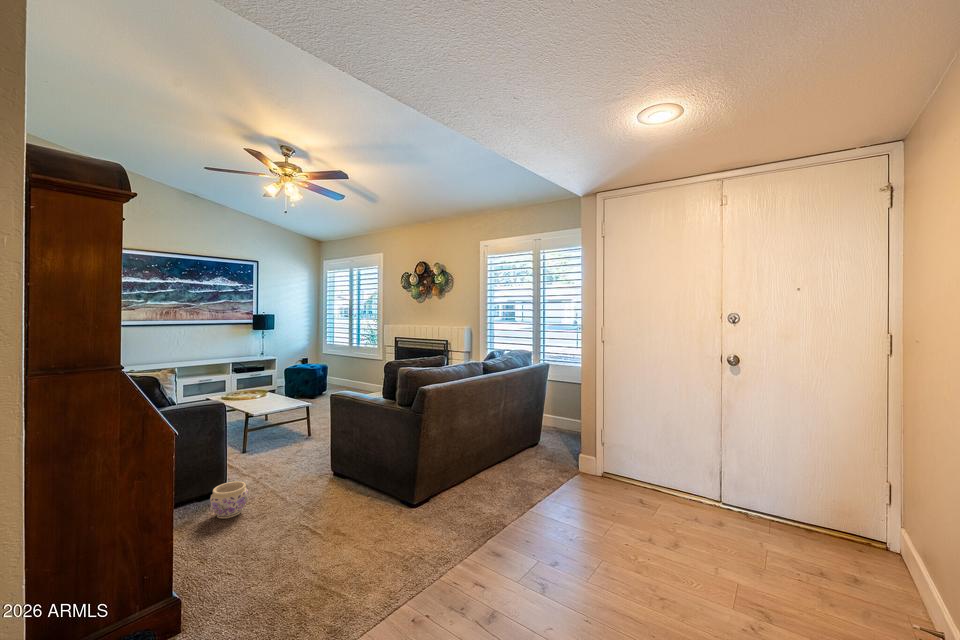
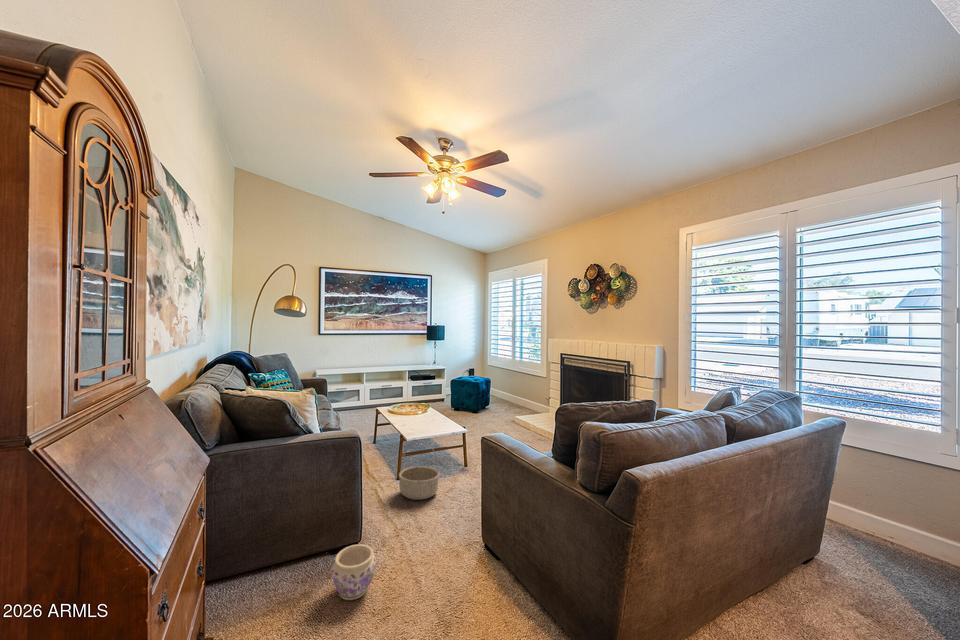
basket: none [248,412,288,462] -> present [399,441,440,500]

